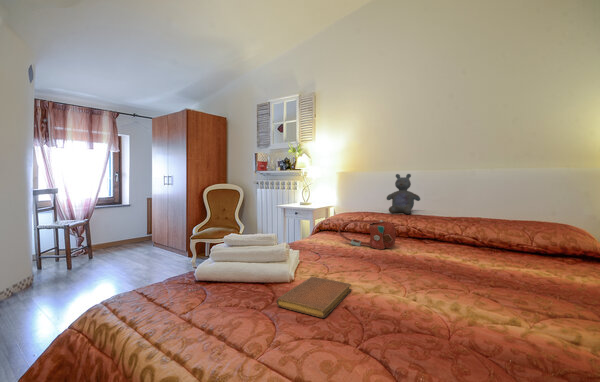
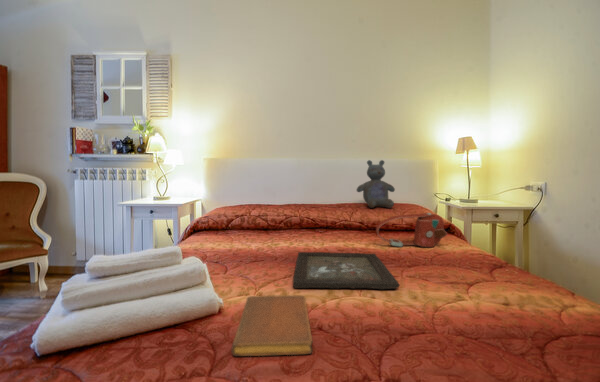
stuffed bear: present [387,174,420,214] -> present [357,160,395,208]
handbag: present [339,220,396,249] -> present [376,213,447,247]
tray: none [352,255,458,297] -> present [293,252,399,289]

